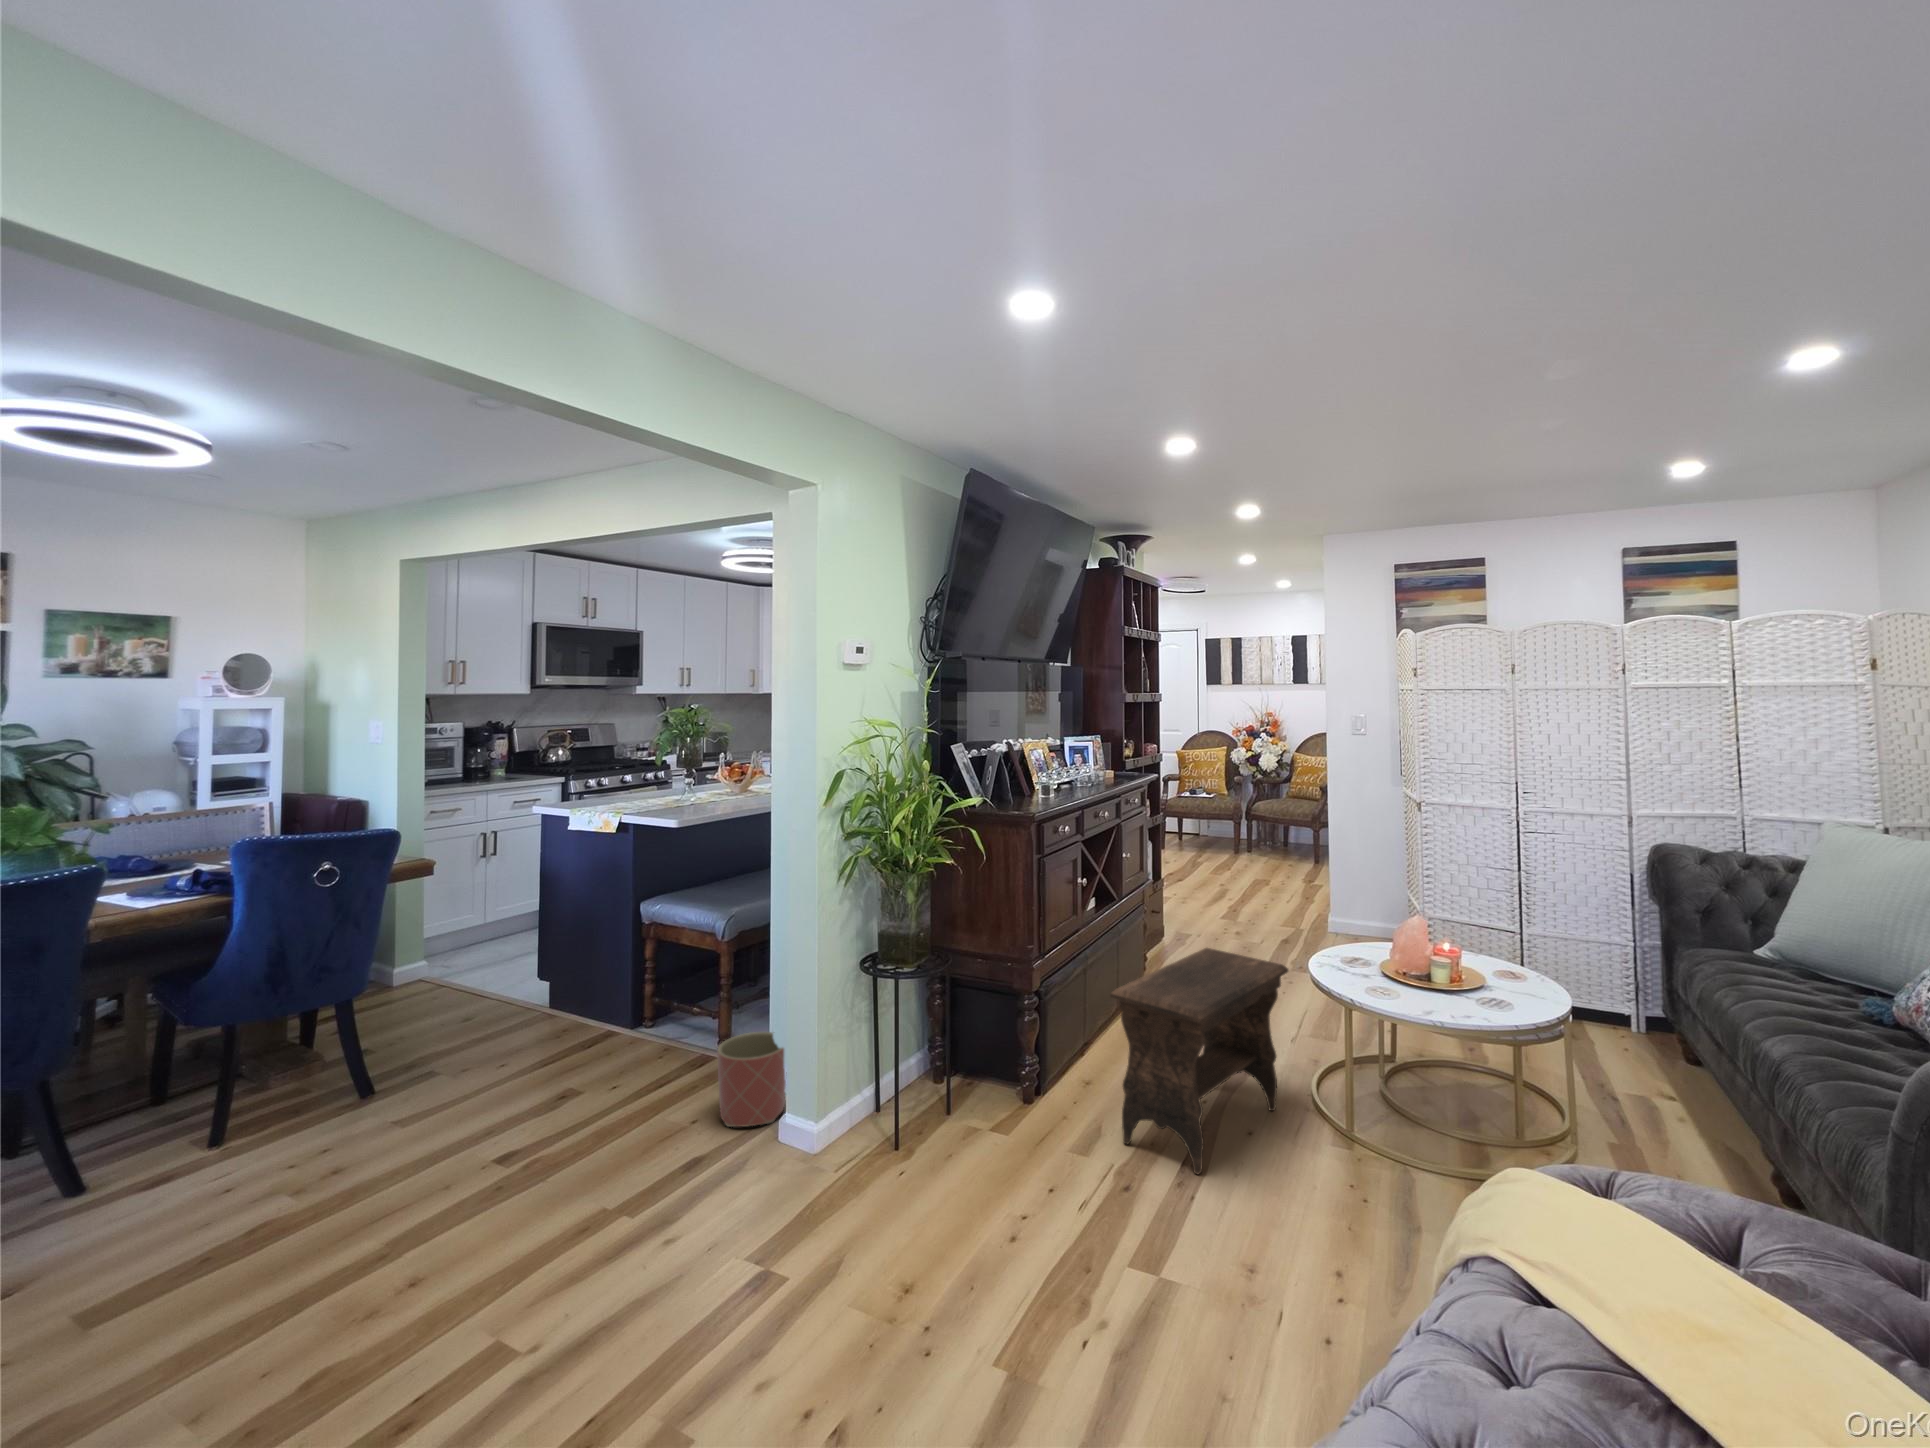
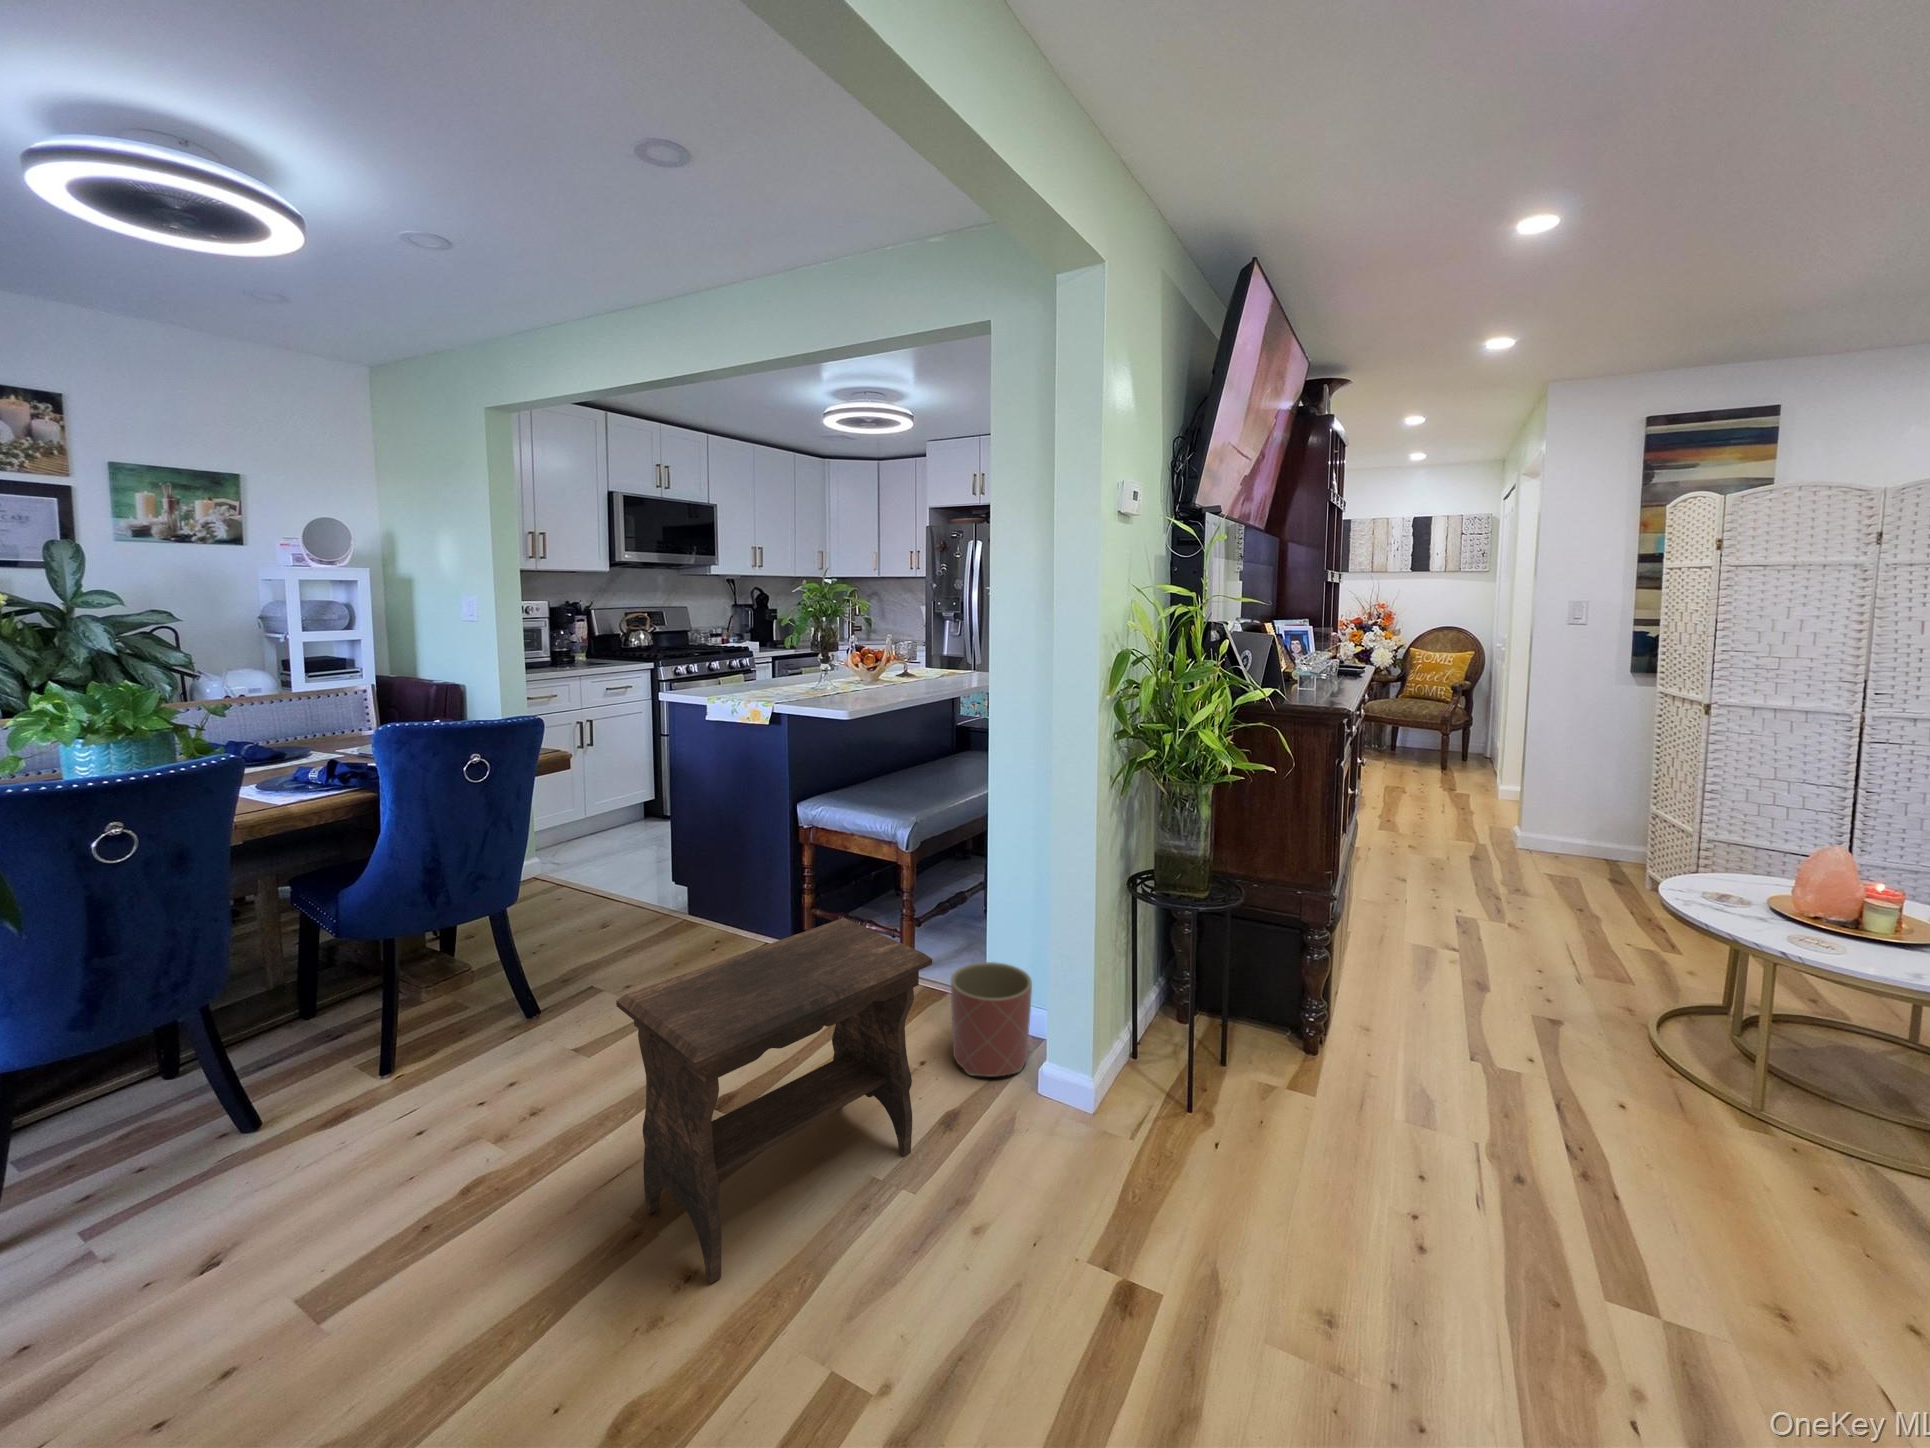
footstool: present [1110,948,1288,1174] -> present [616,918,932,1284]

